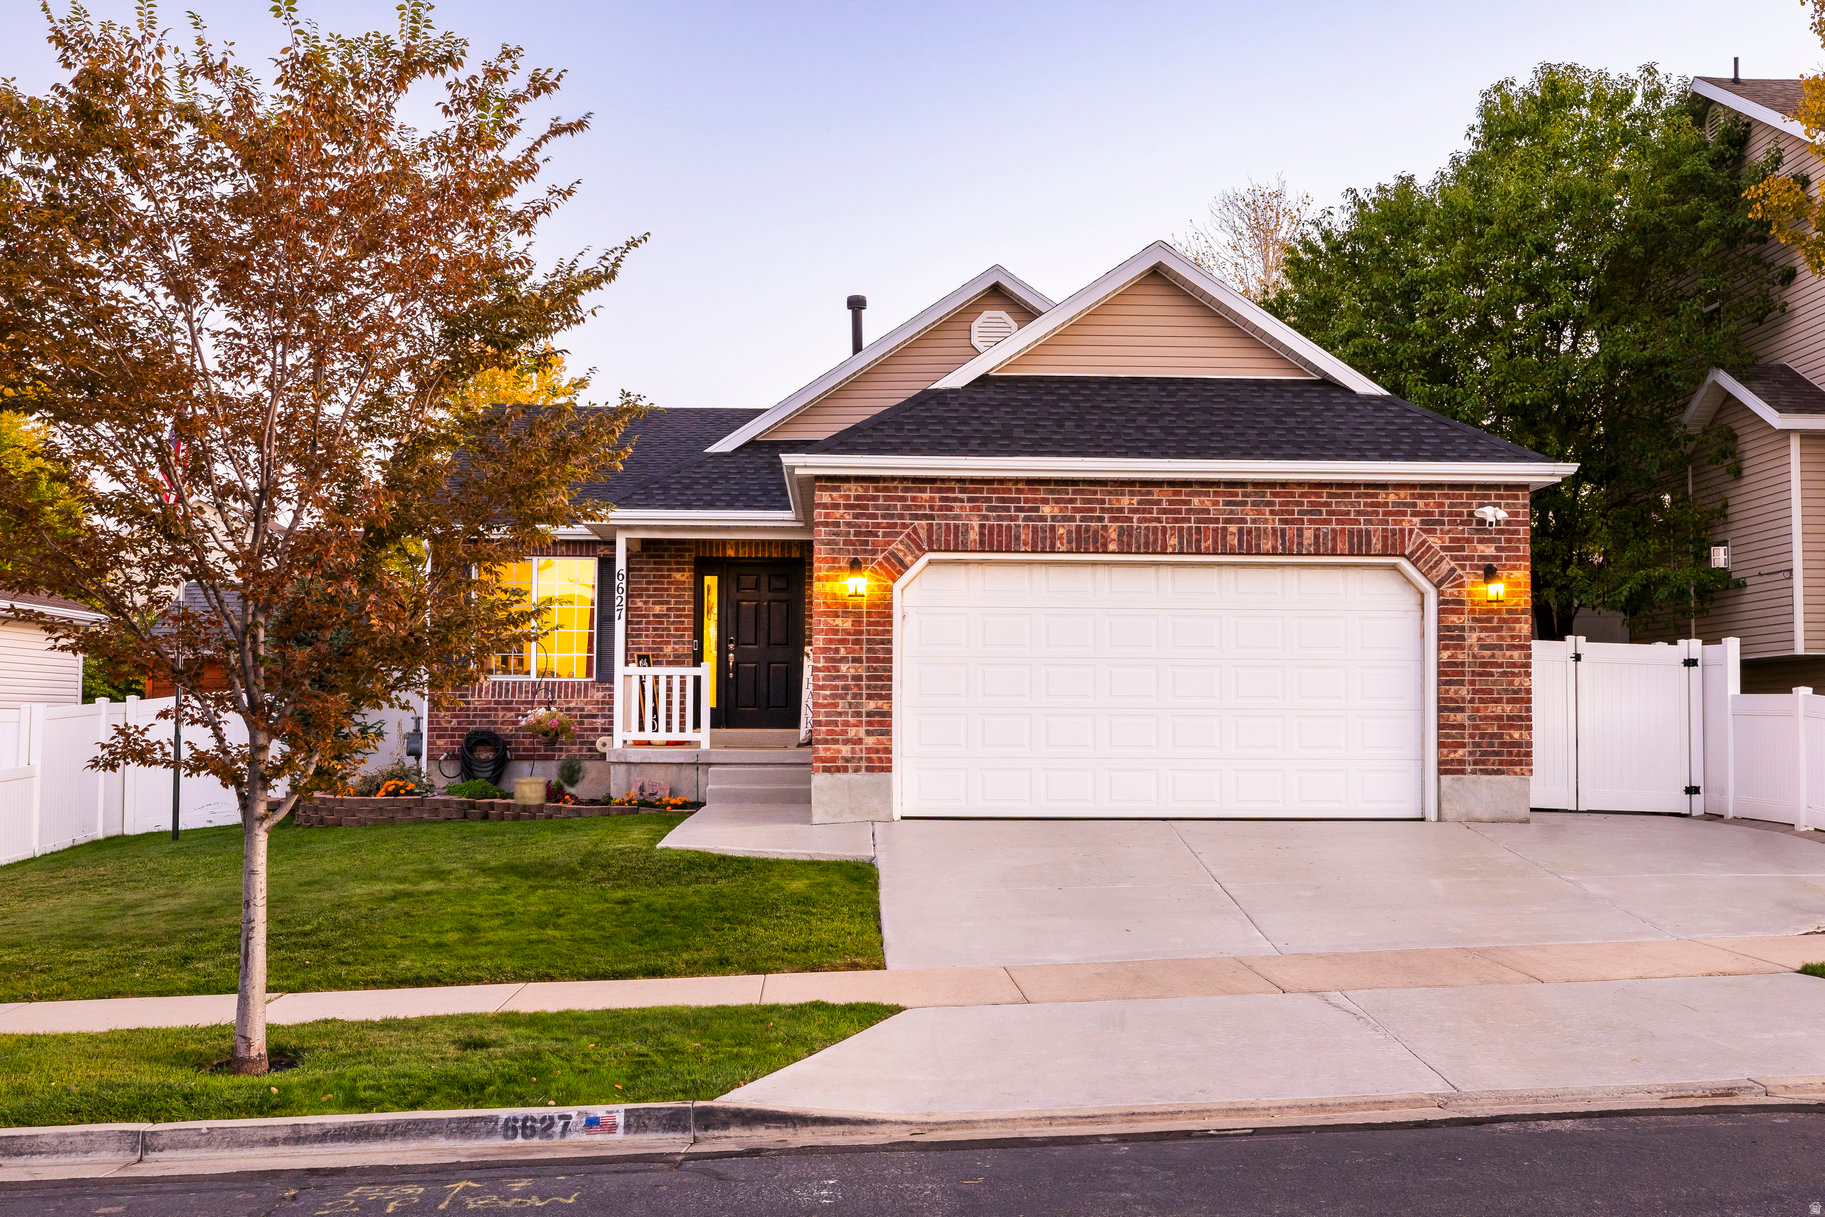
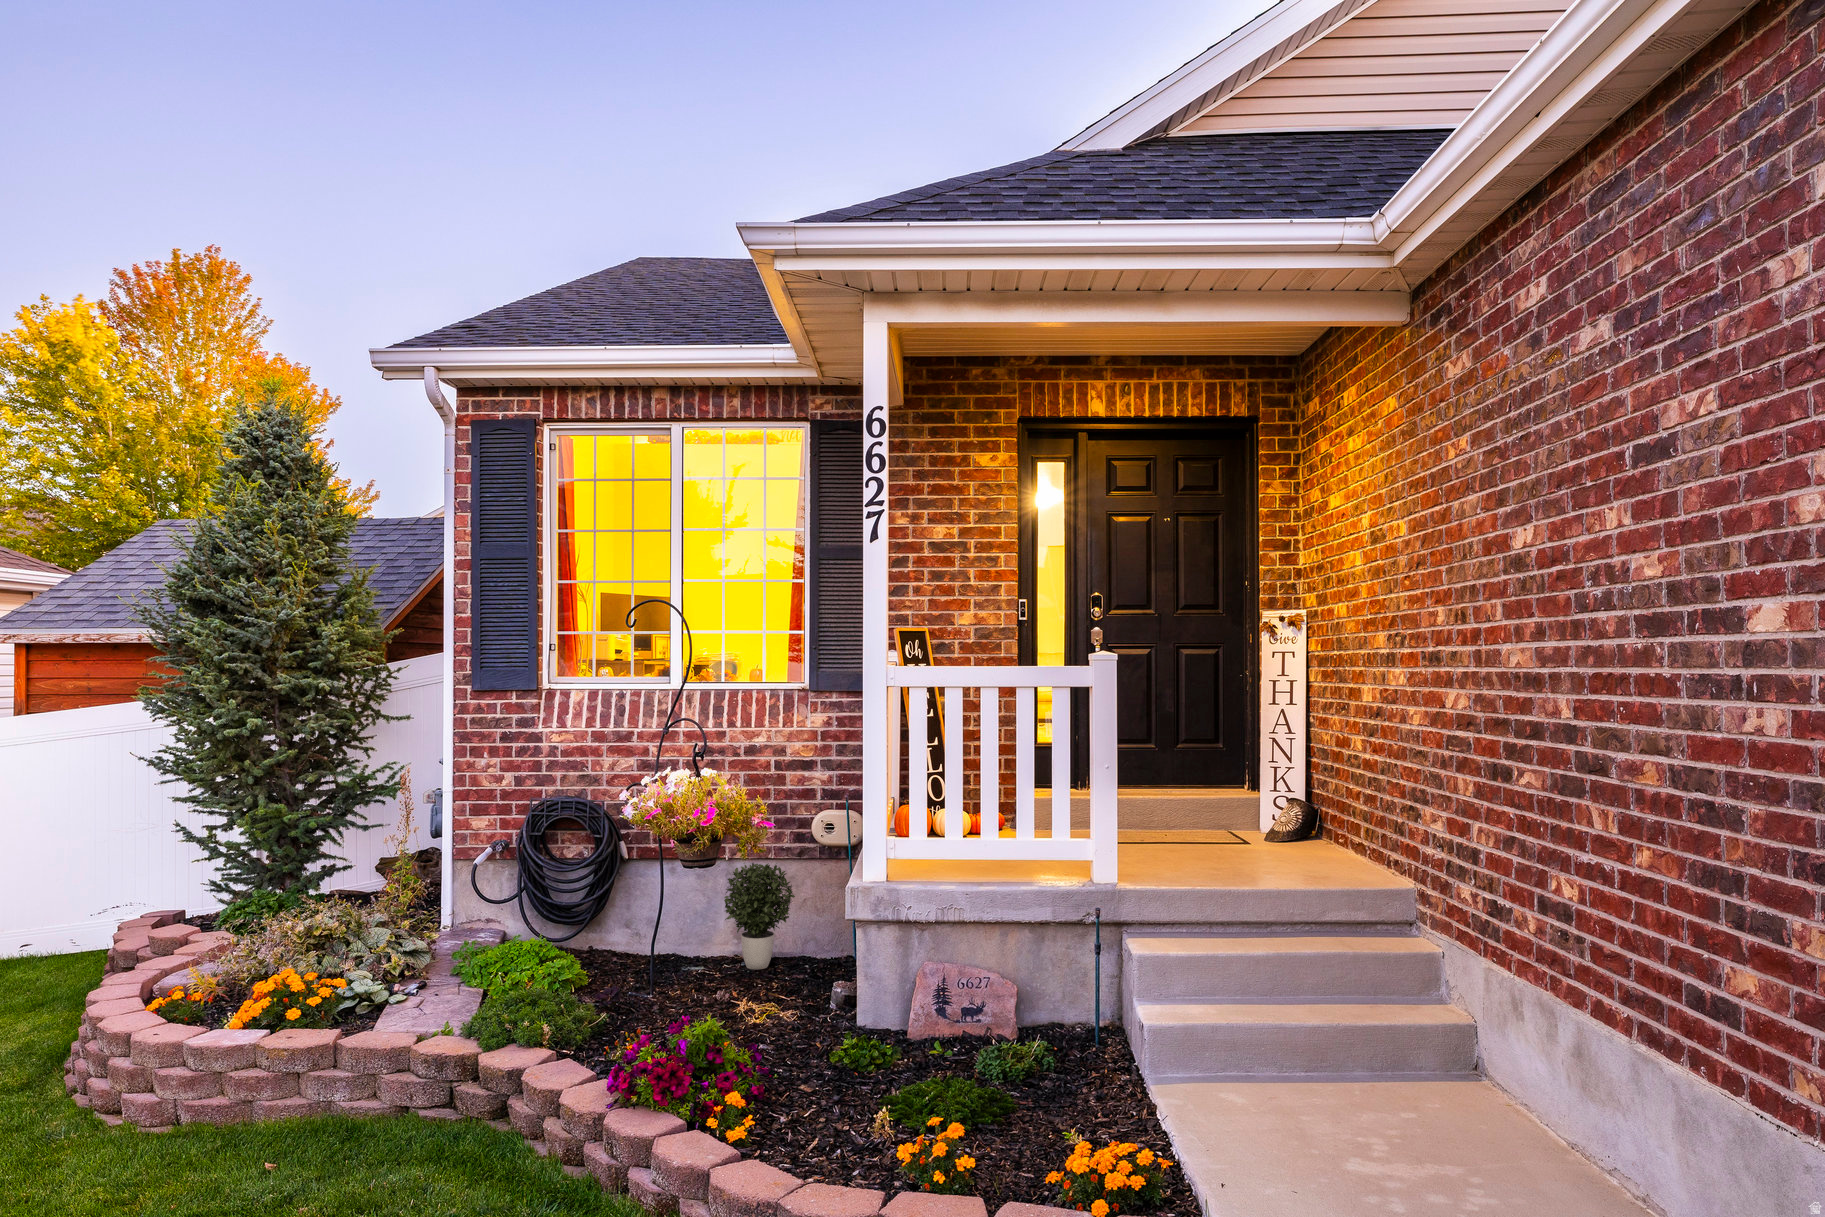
wooden bucket: present [514,777,546,805] -> none [619,920,698,999]

